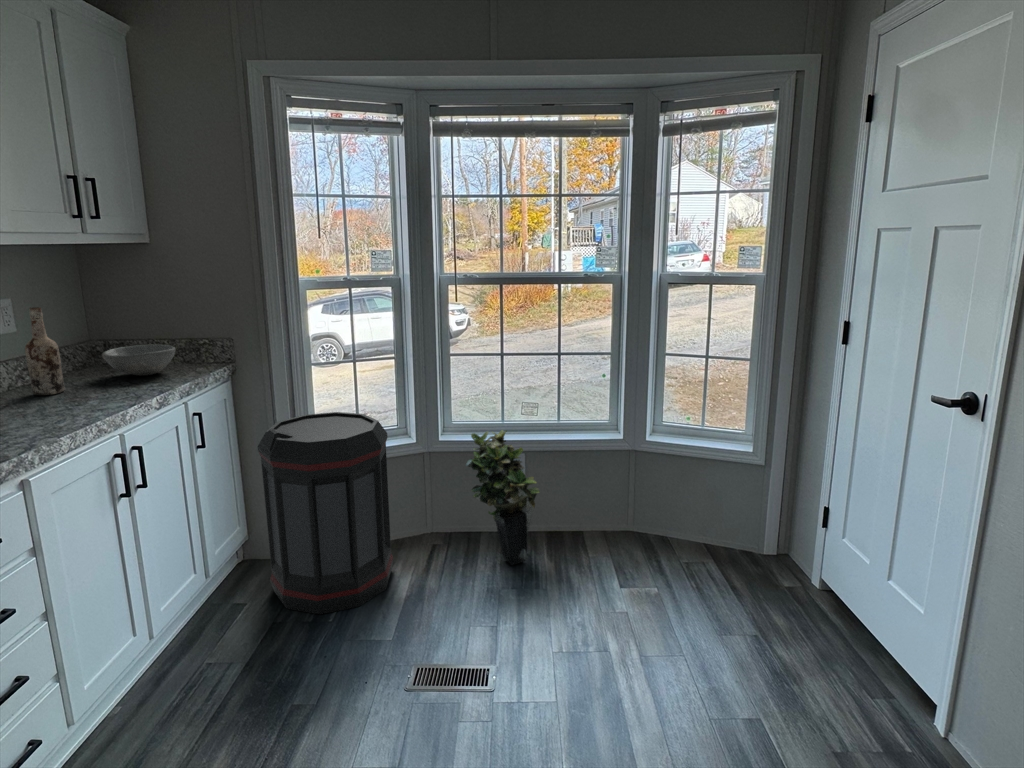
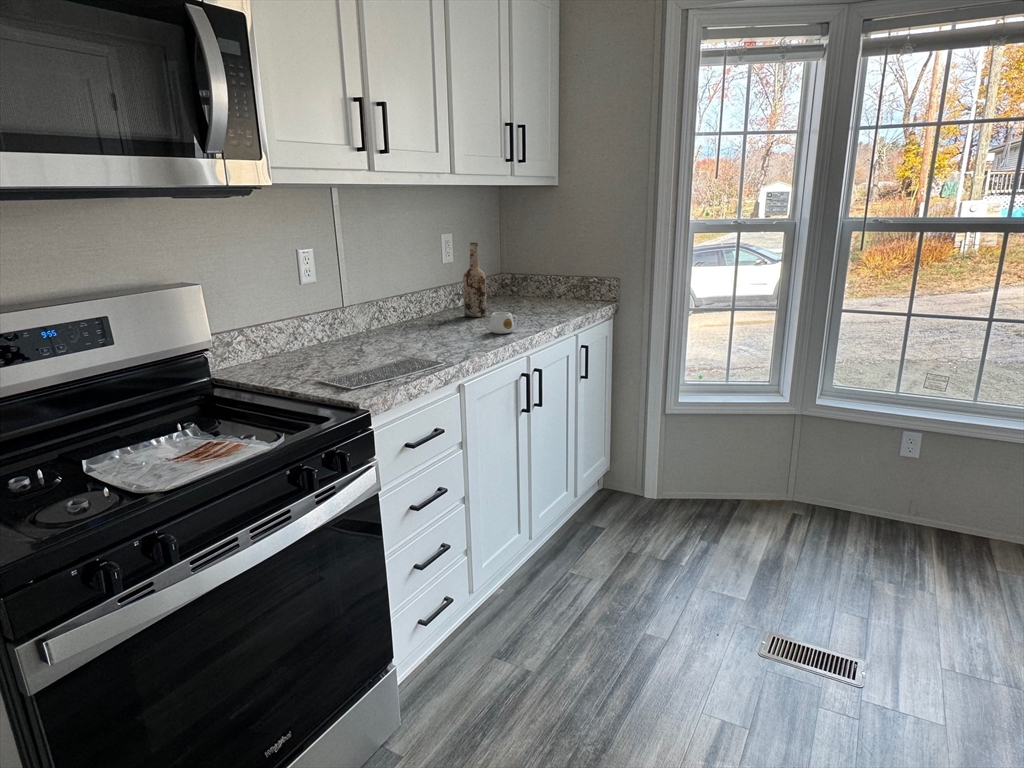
bowl: present [102,344,175,375] -> none [513,280,570,308]
mug: none [58,387,100,413] -> present [489,312,518,334]
trash can: present [258,412,393,614] -> none [626,360,762,561]
potted plant: present [466,430,539,565] -> none [849,404,943,563]

